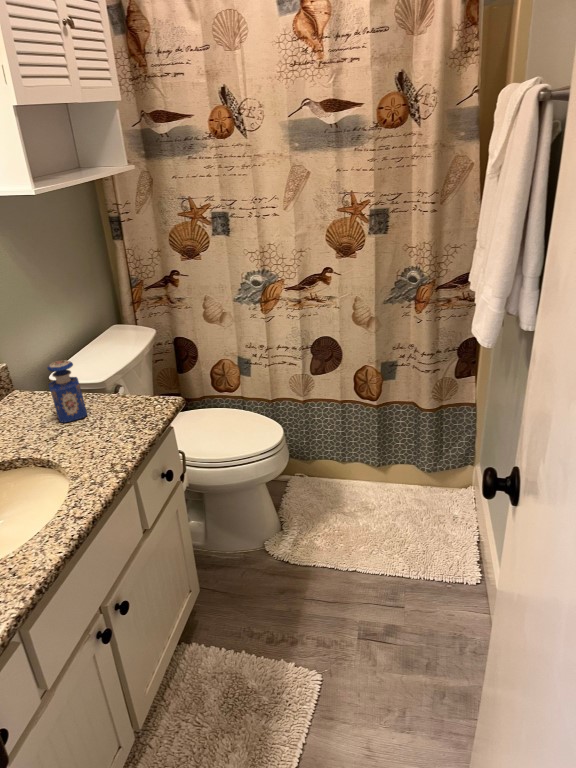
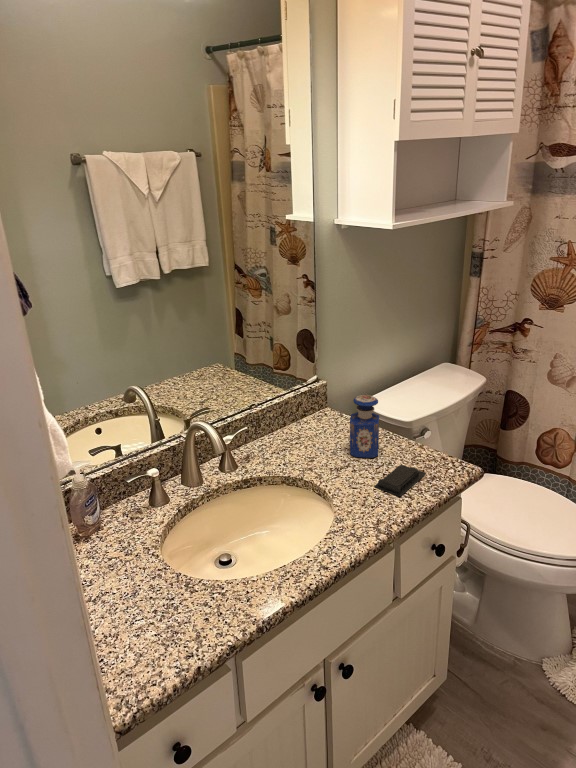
soap bar: none [95,413,137,440] -> present [374,465,426,496]

